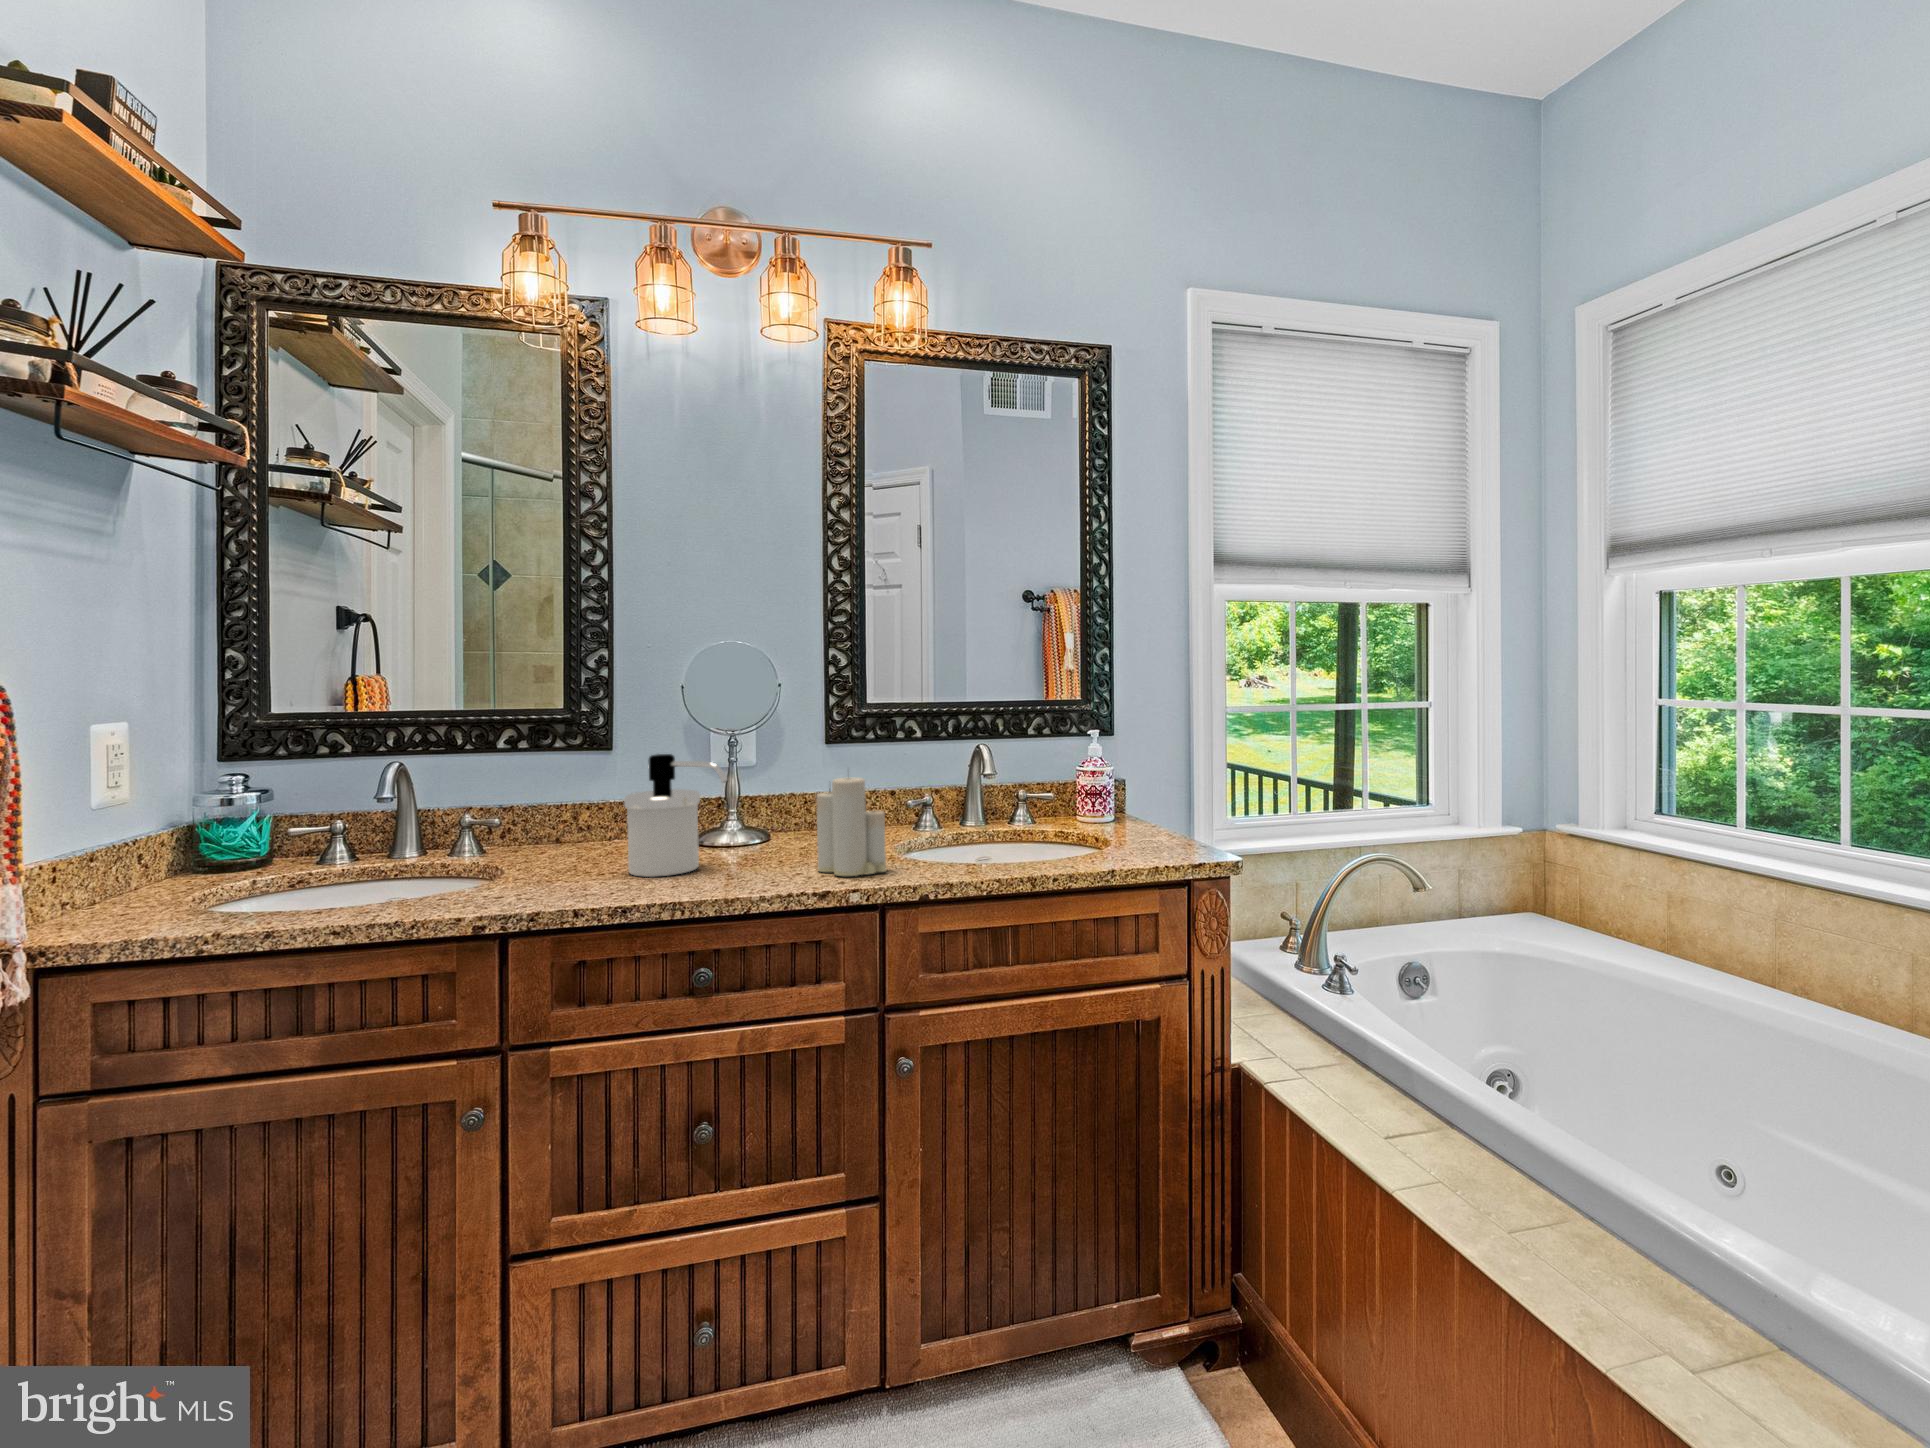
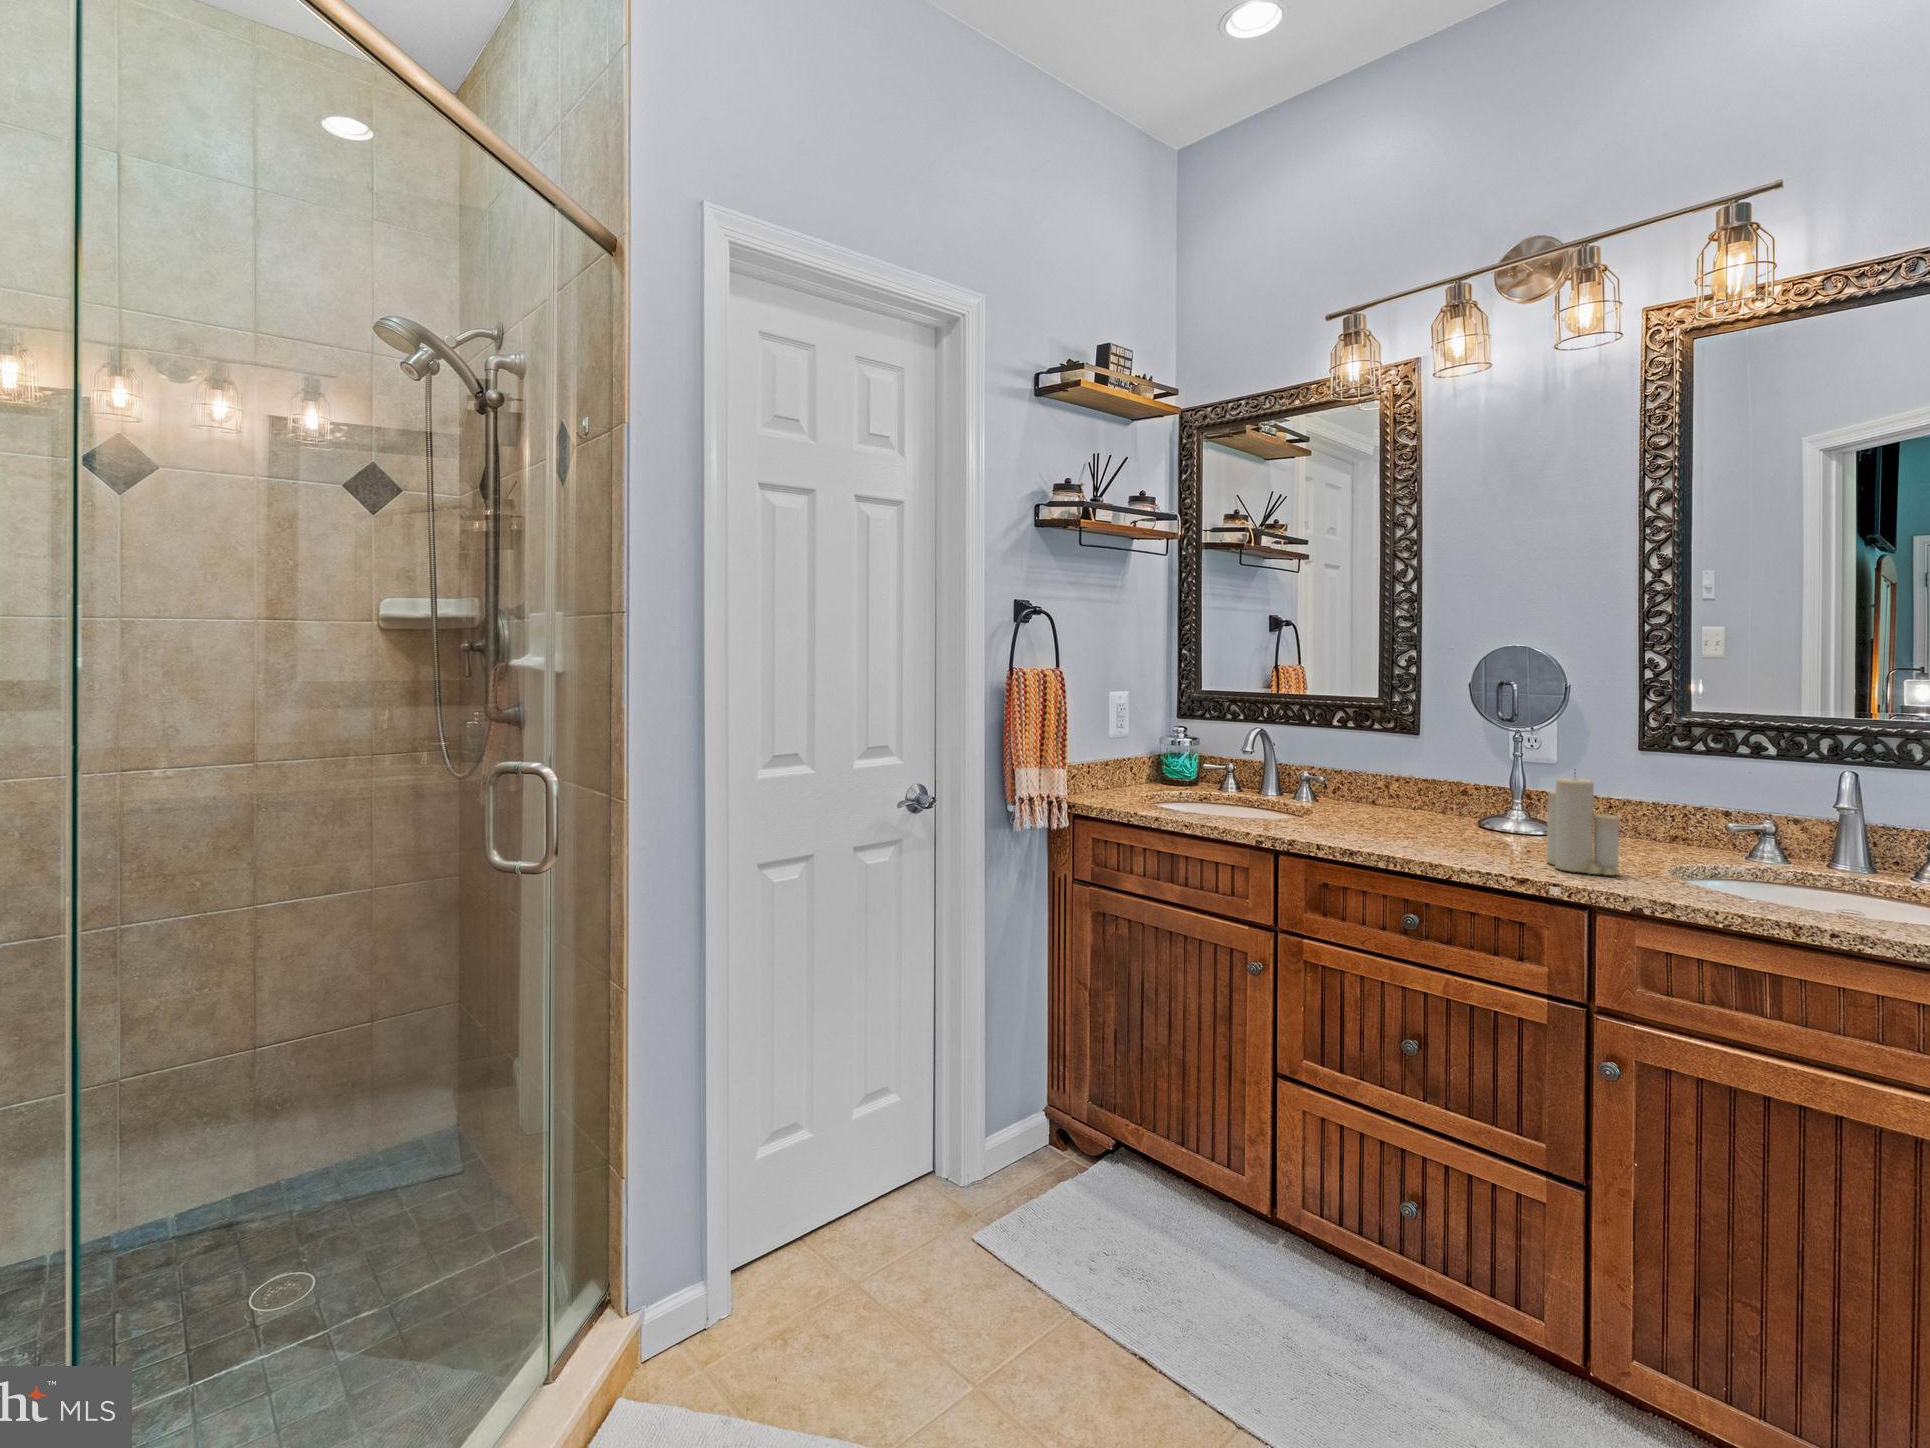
soap dispenser: present [624,754,727,877] -> none [1385,740,1465,841]

